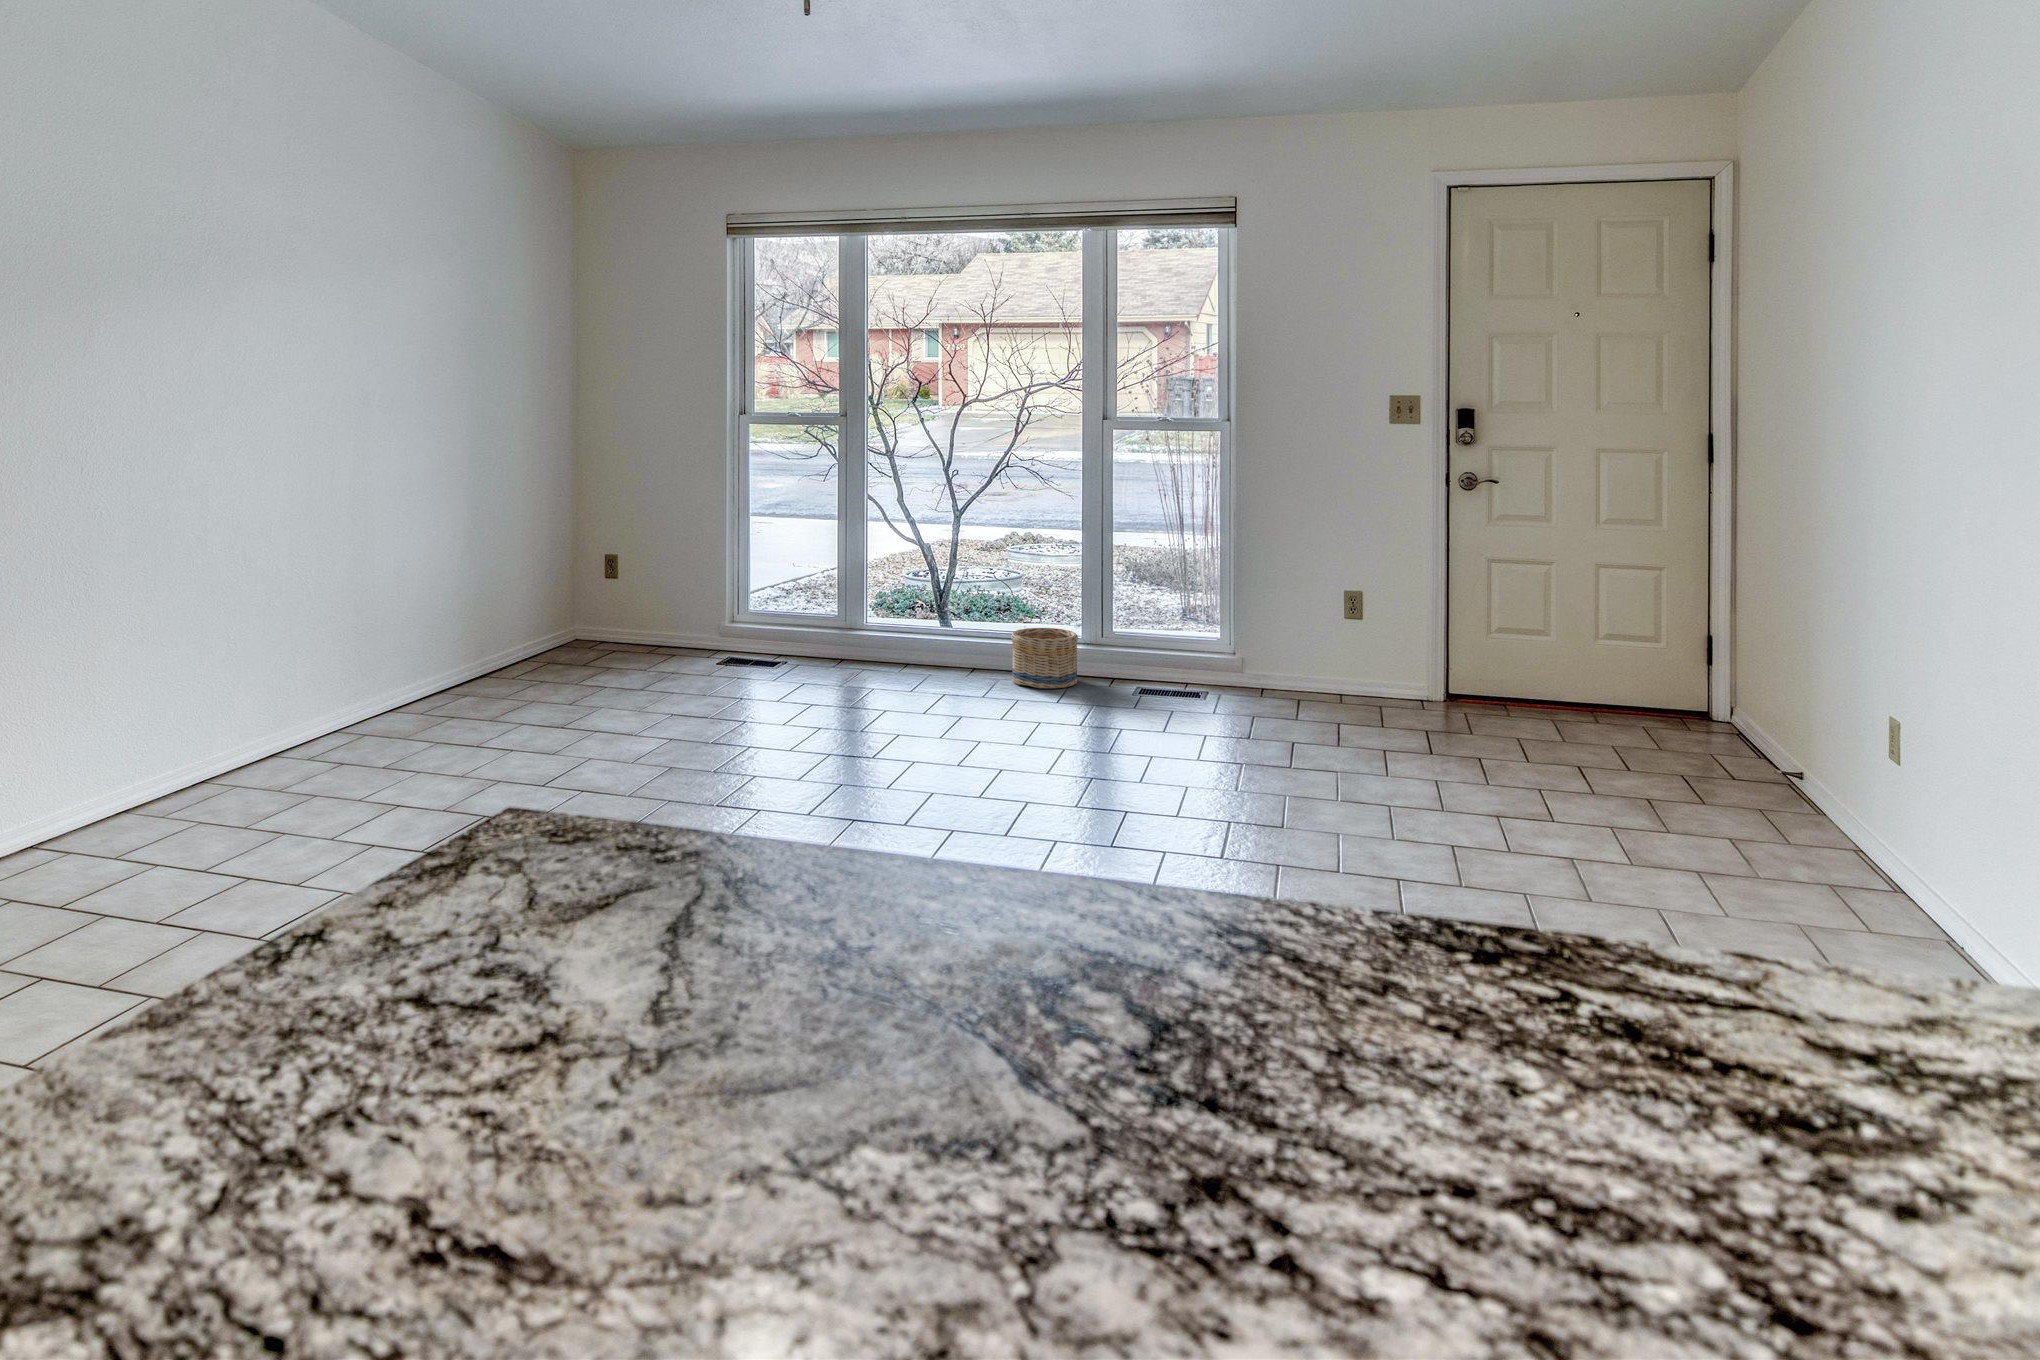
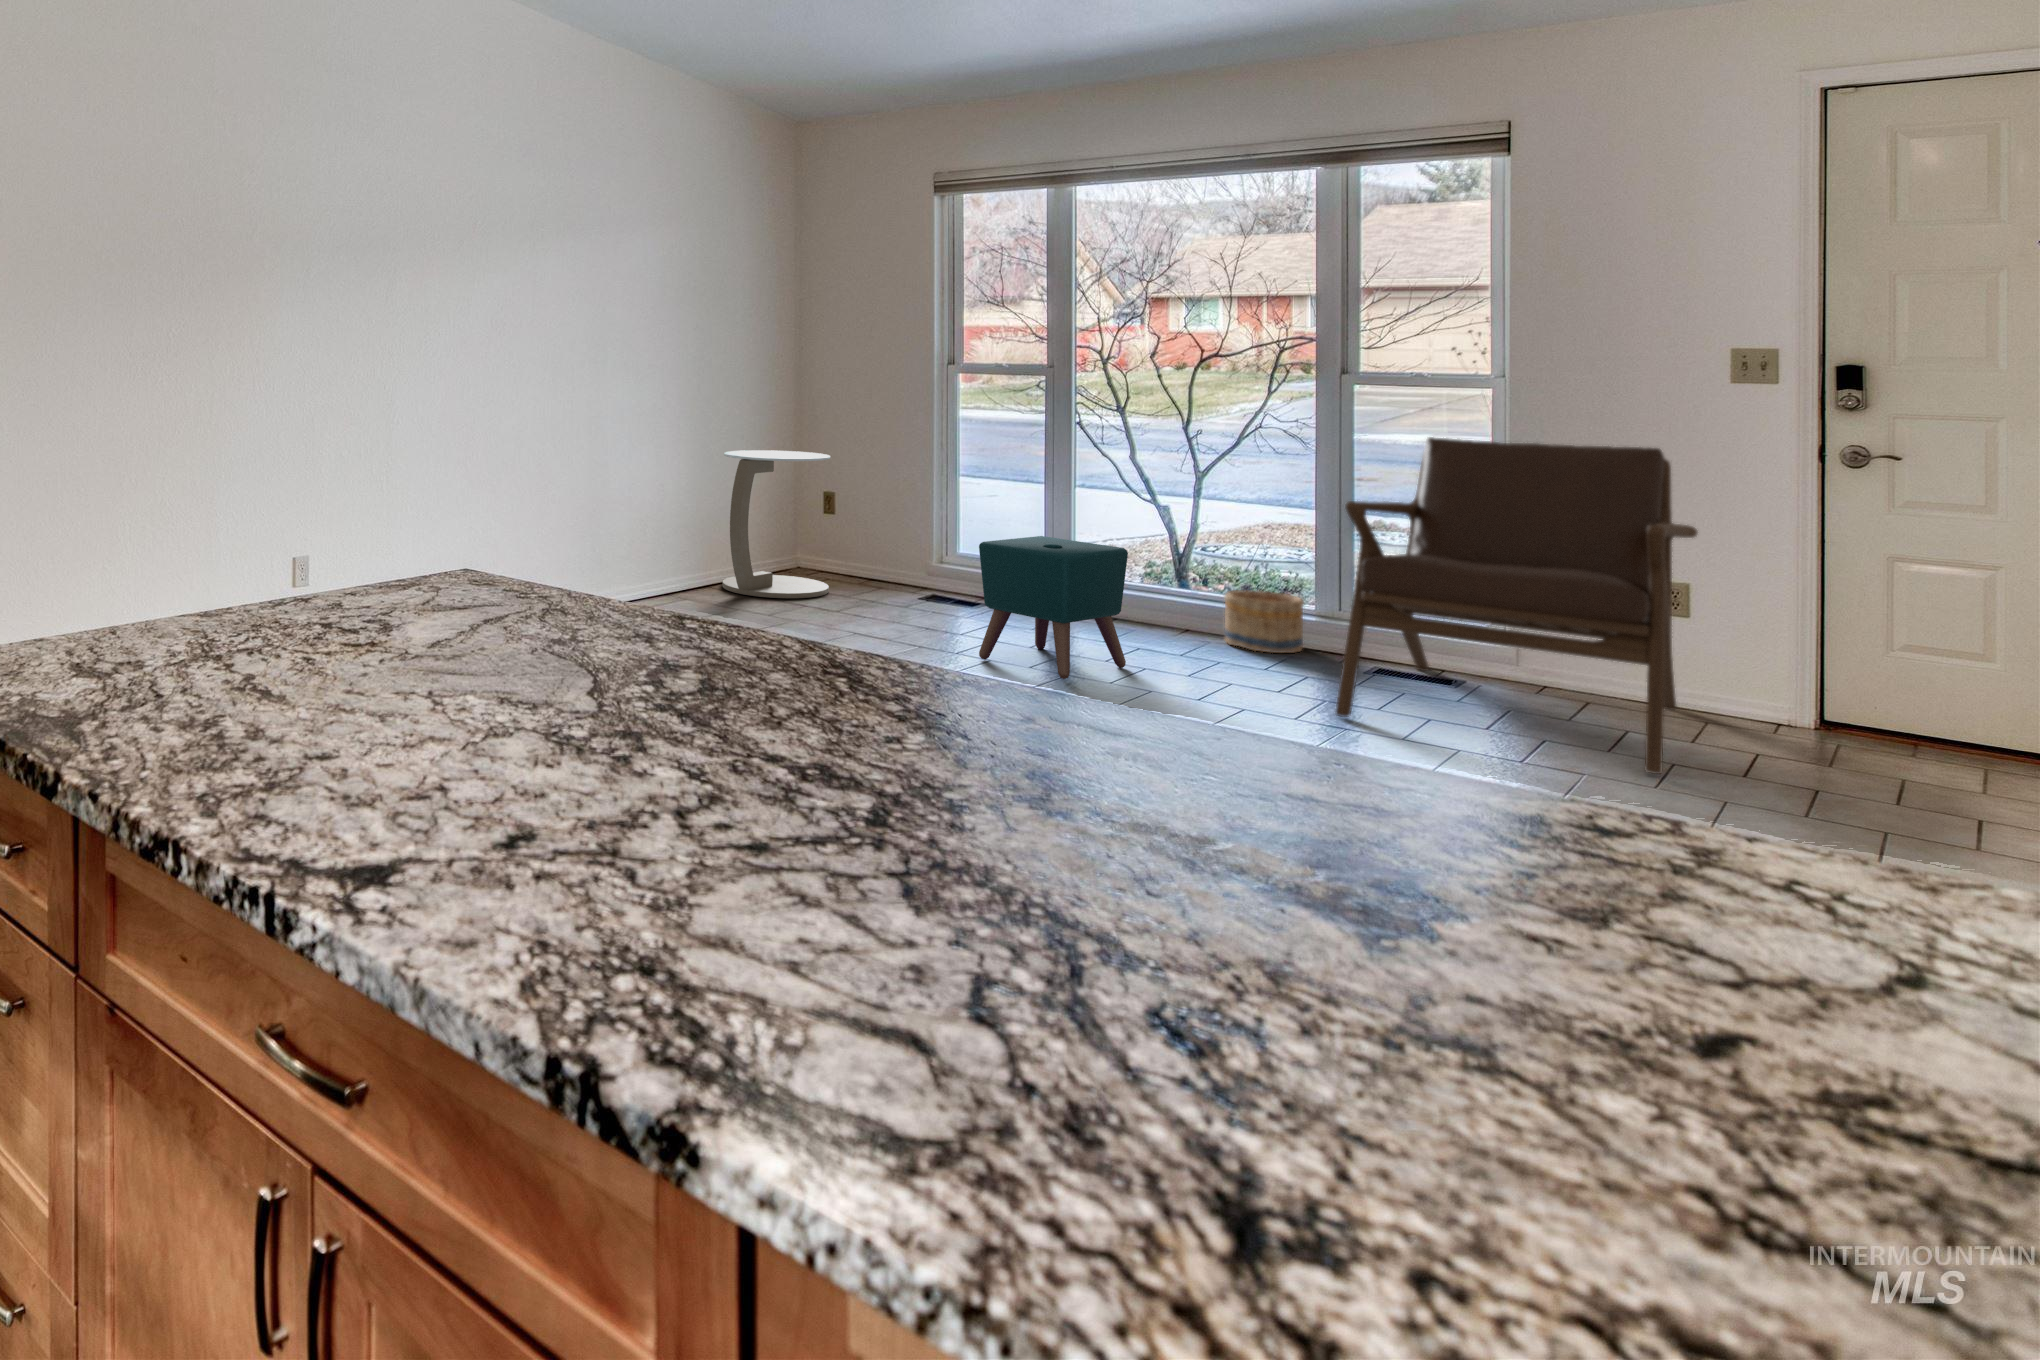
lounge chair: none [1137,476,1384,768] -> present [1336,437,1697,774]
side table: none [496,516,620,689] -> present [723,450,830,598]
ottoman: none [806,596,946,749] -> present [979,536,1128,679]

